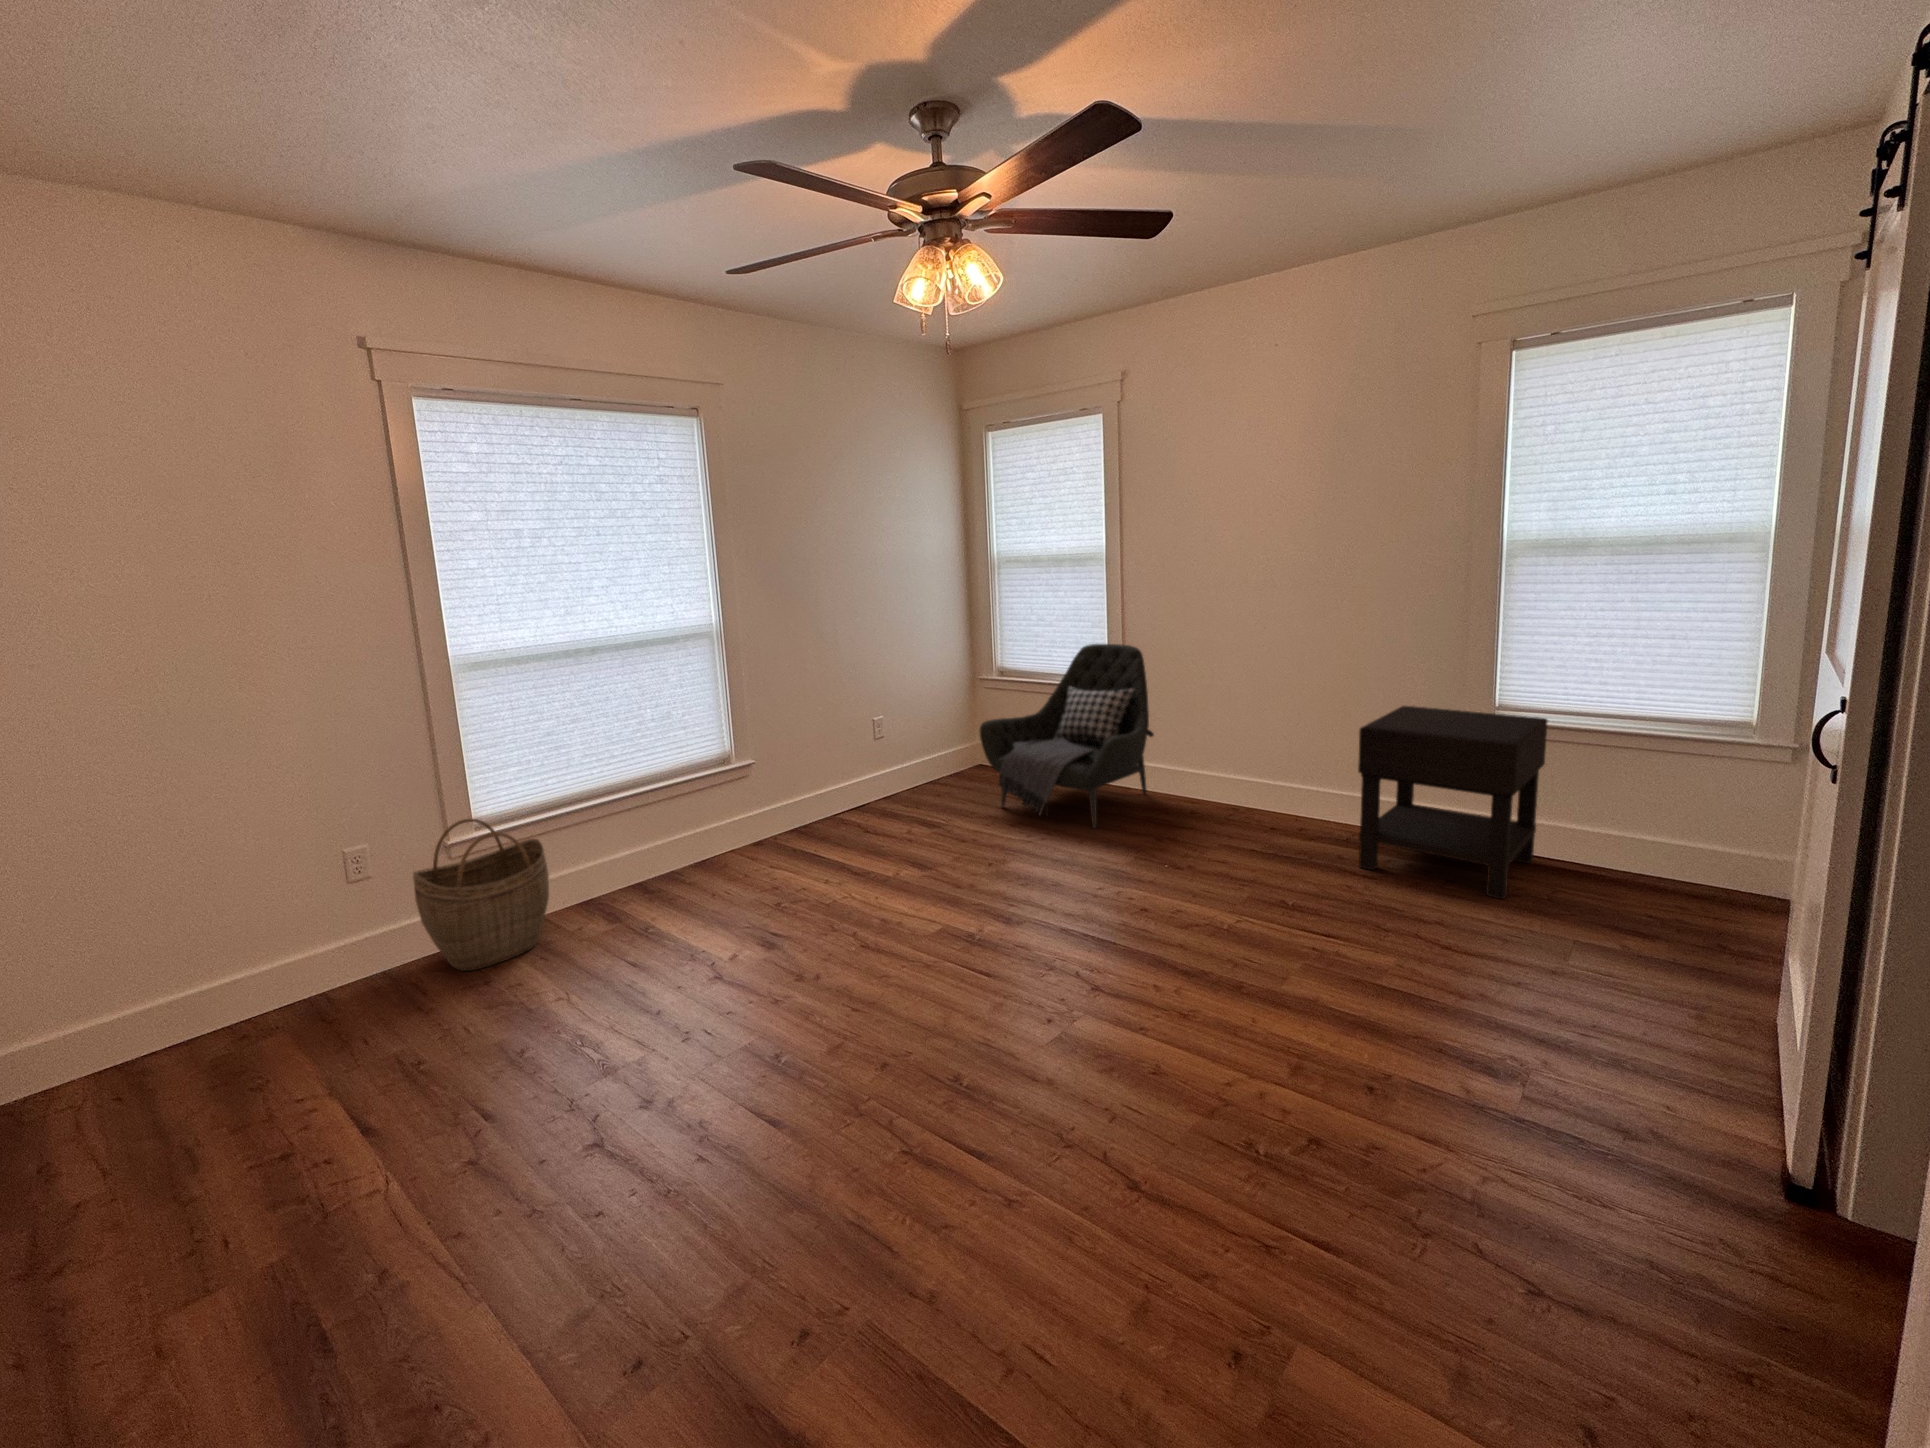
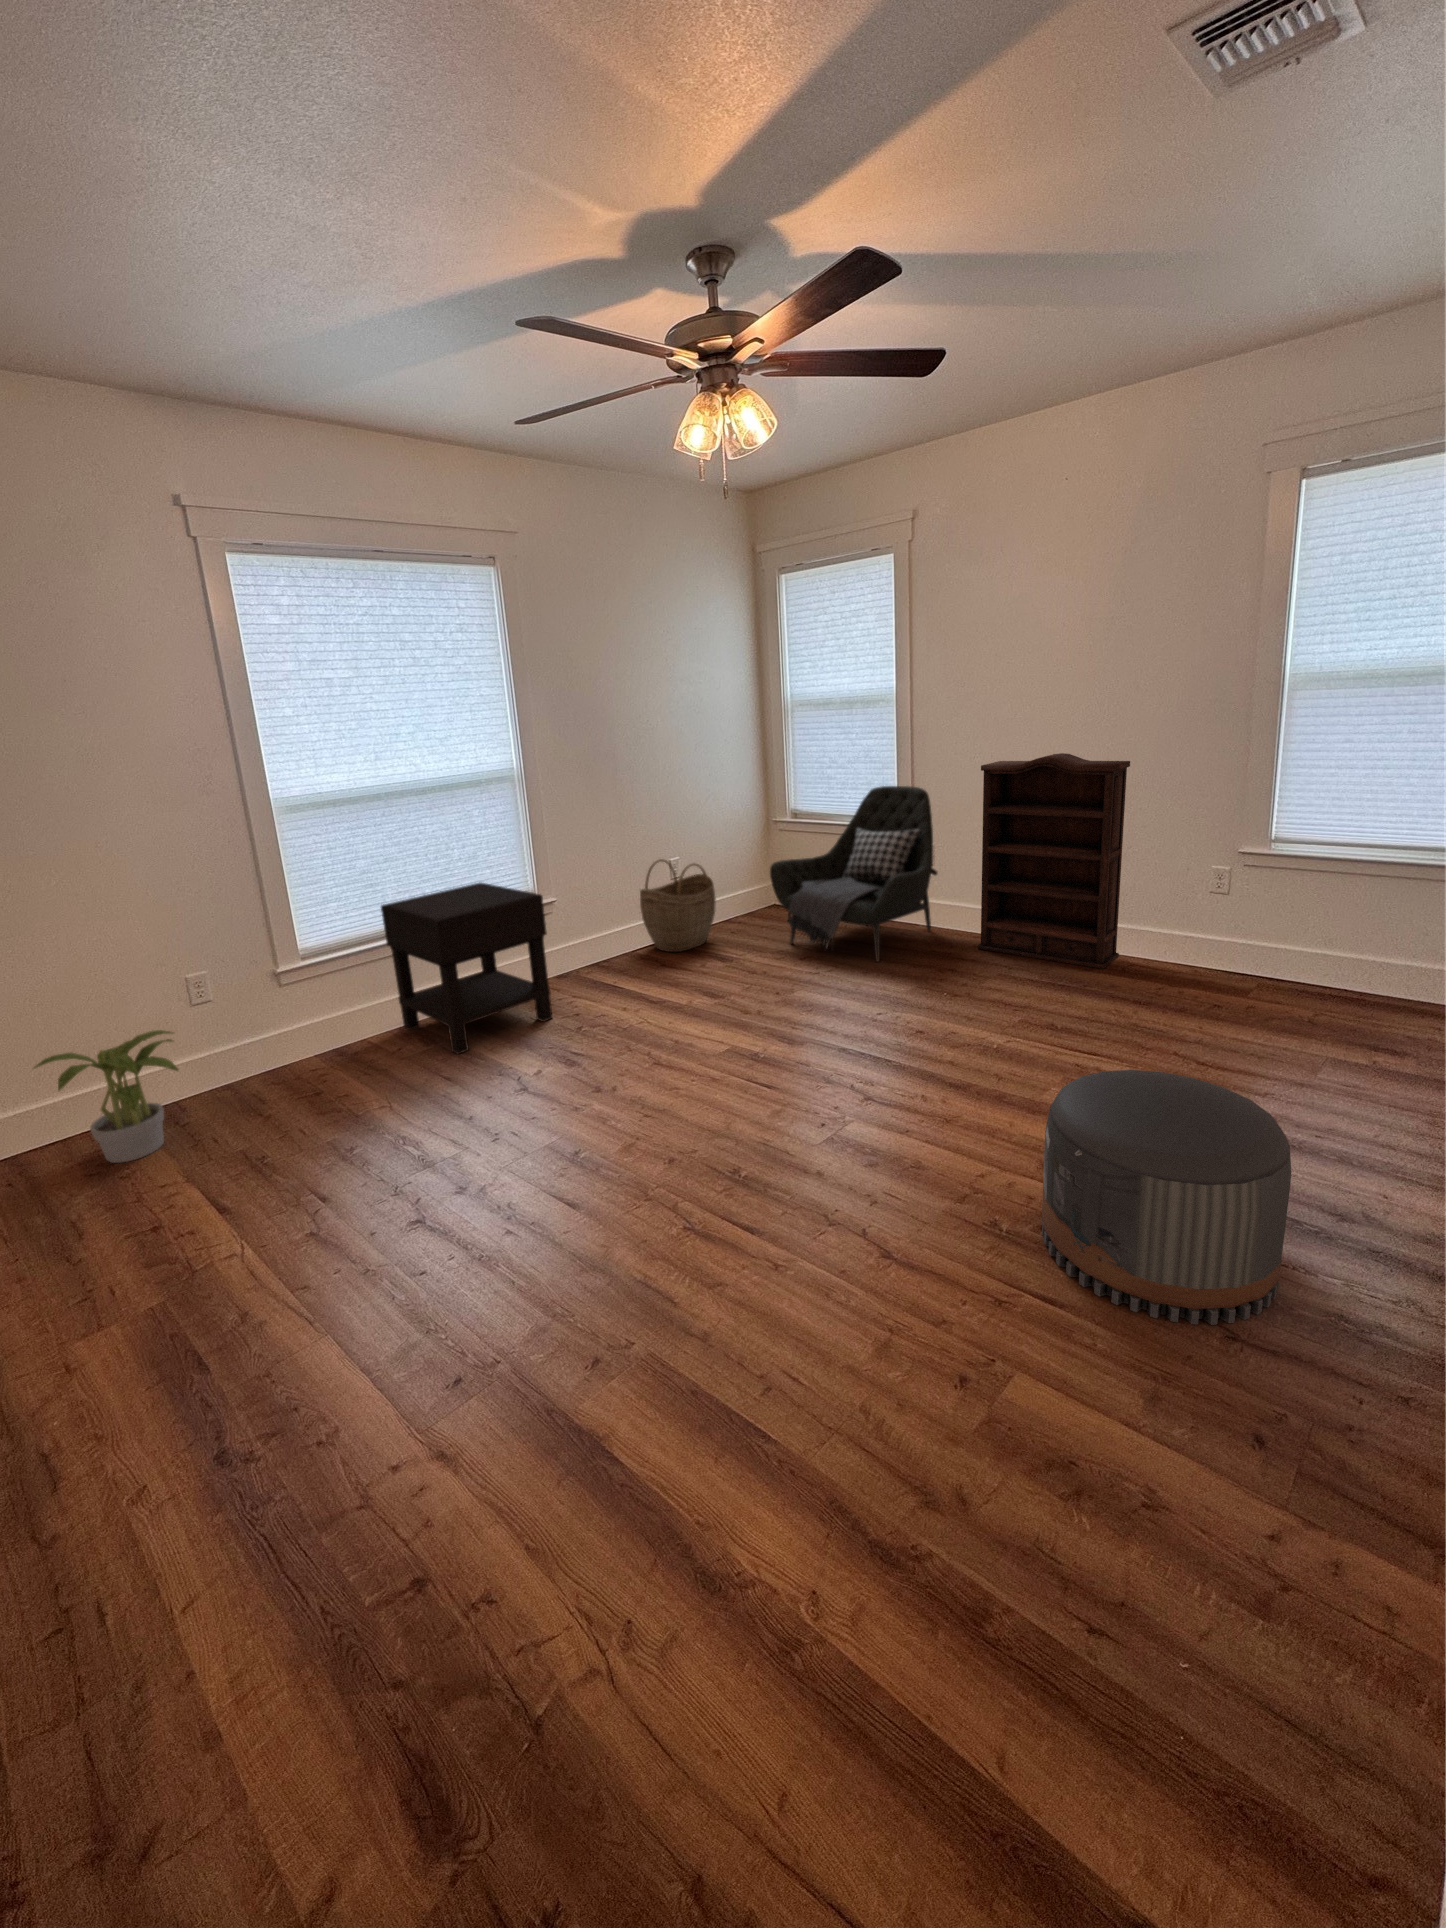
bookshelf: none [1197,614,1349,838] -> present [978,753,1130,969]
nightstand: present [1358,706,1548,899] -> present [381,883,552,1054]
woven basket: present [413,819,549,971] -> present [640,859,716,952]
potted plant: none [153,913,326,1070] -> present [34,1030,178,1163]
pouf: none [1305,966,1589,1276] -> present [1042,1070,1291,1325]

